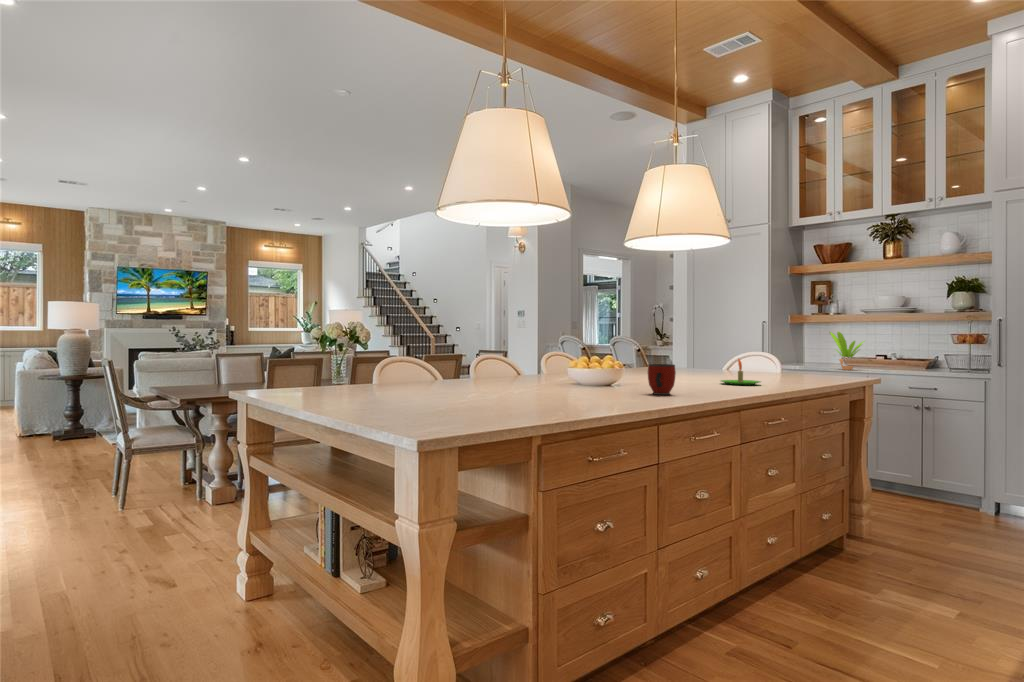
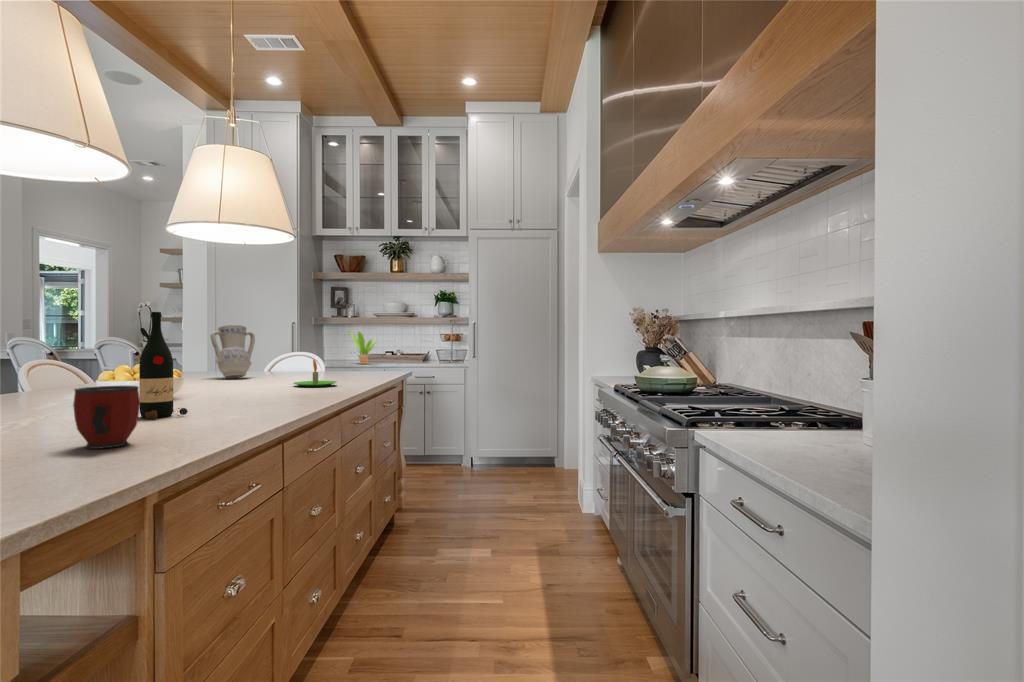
wine bottle: none [580,319,608,393] -> present [139,312,188,419]
vase: none [666,327,704,375] -> present [211,325,255,378]
mug: present [648,364,676,395] -> present [73,386,140,449]

